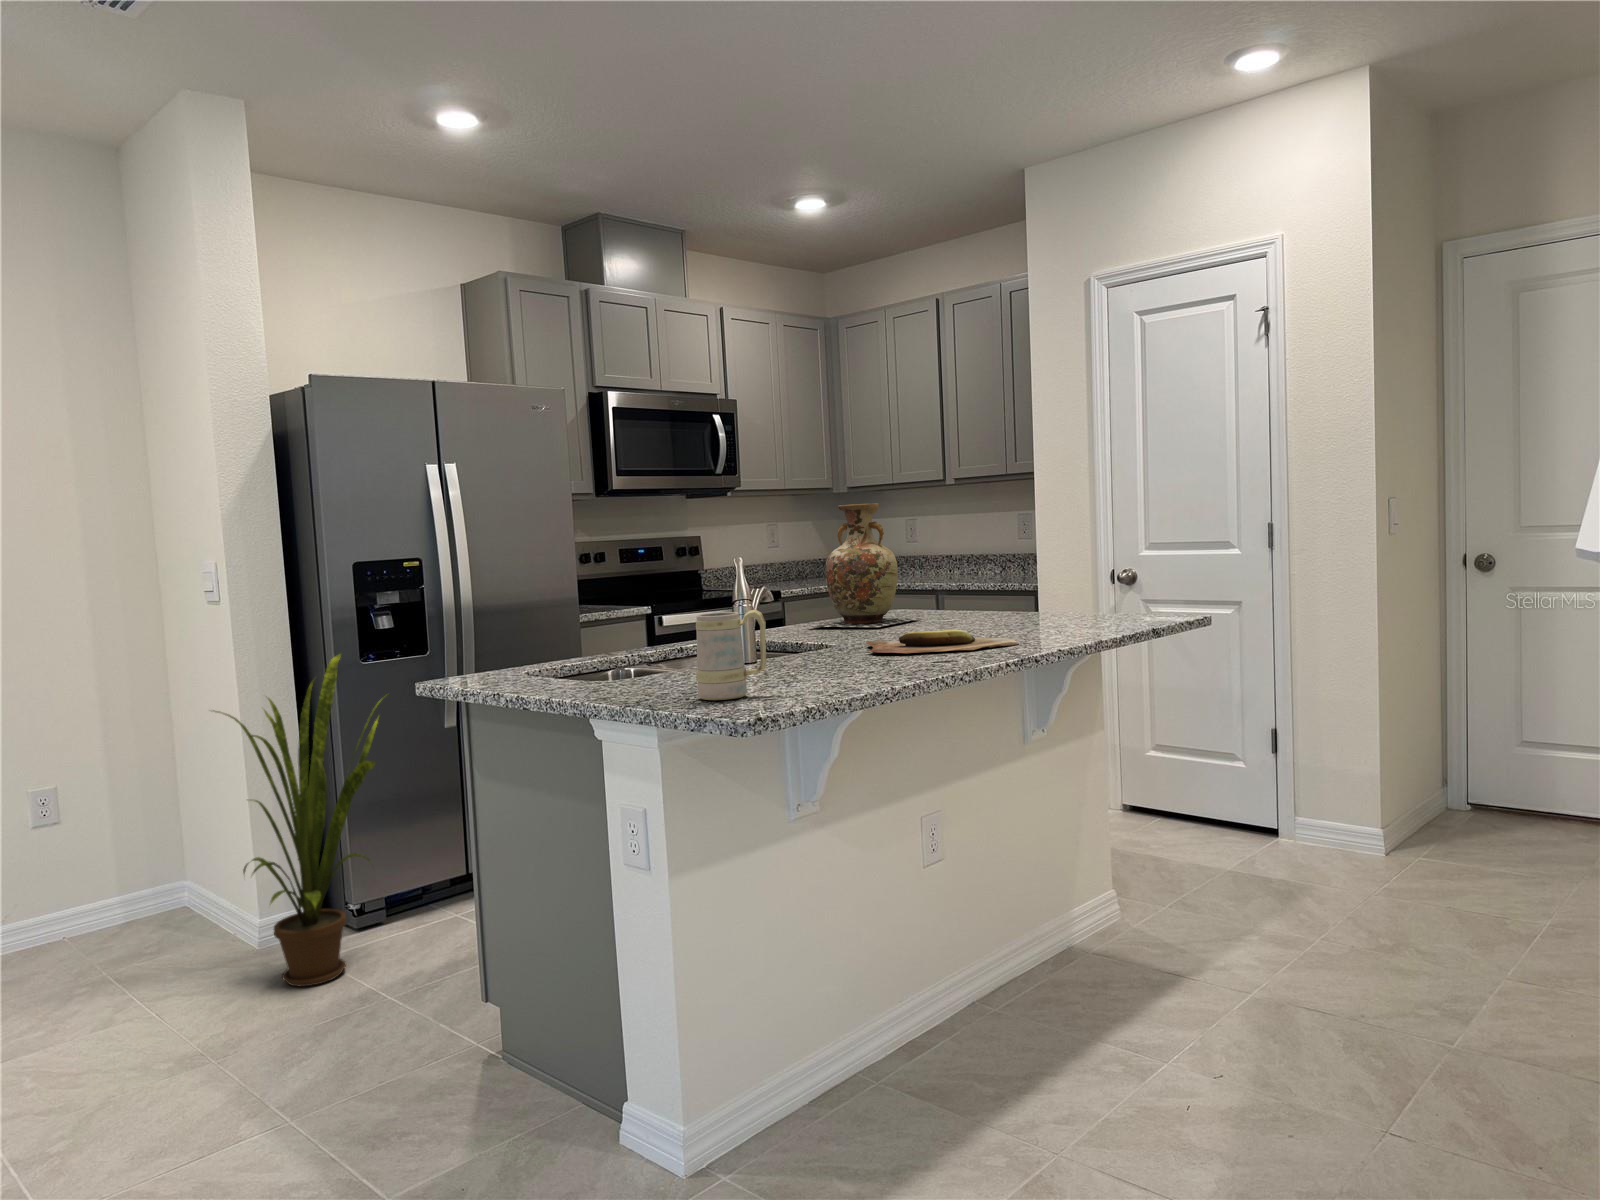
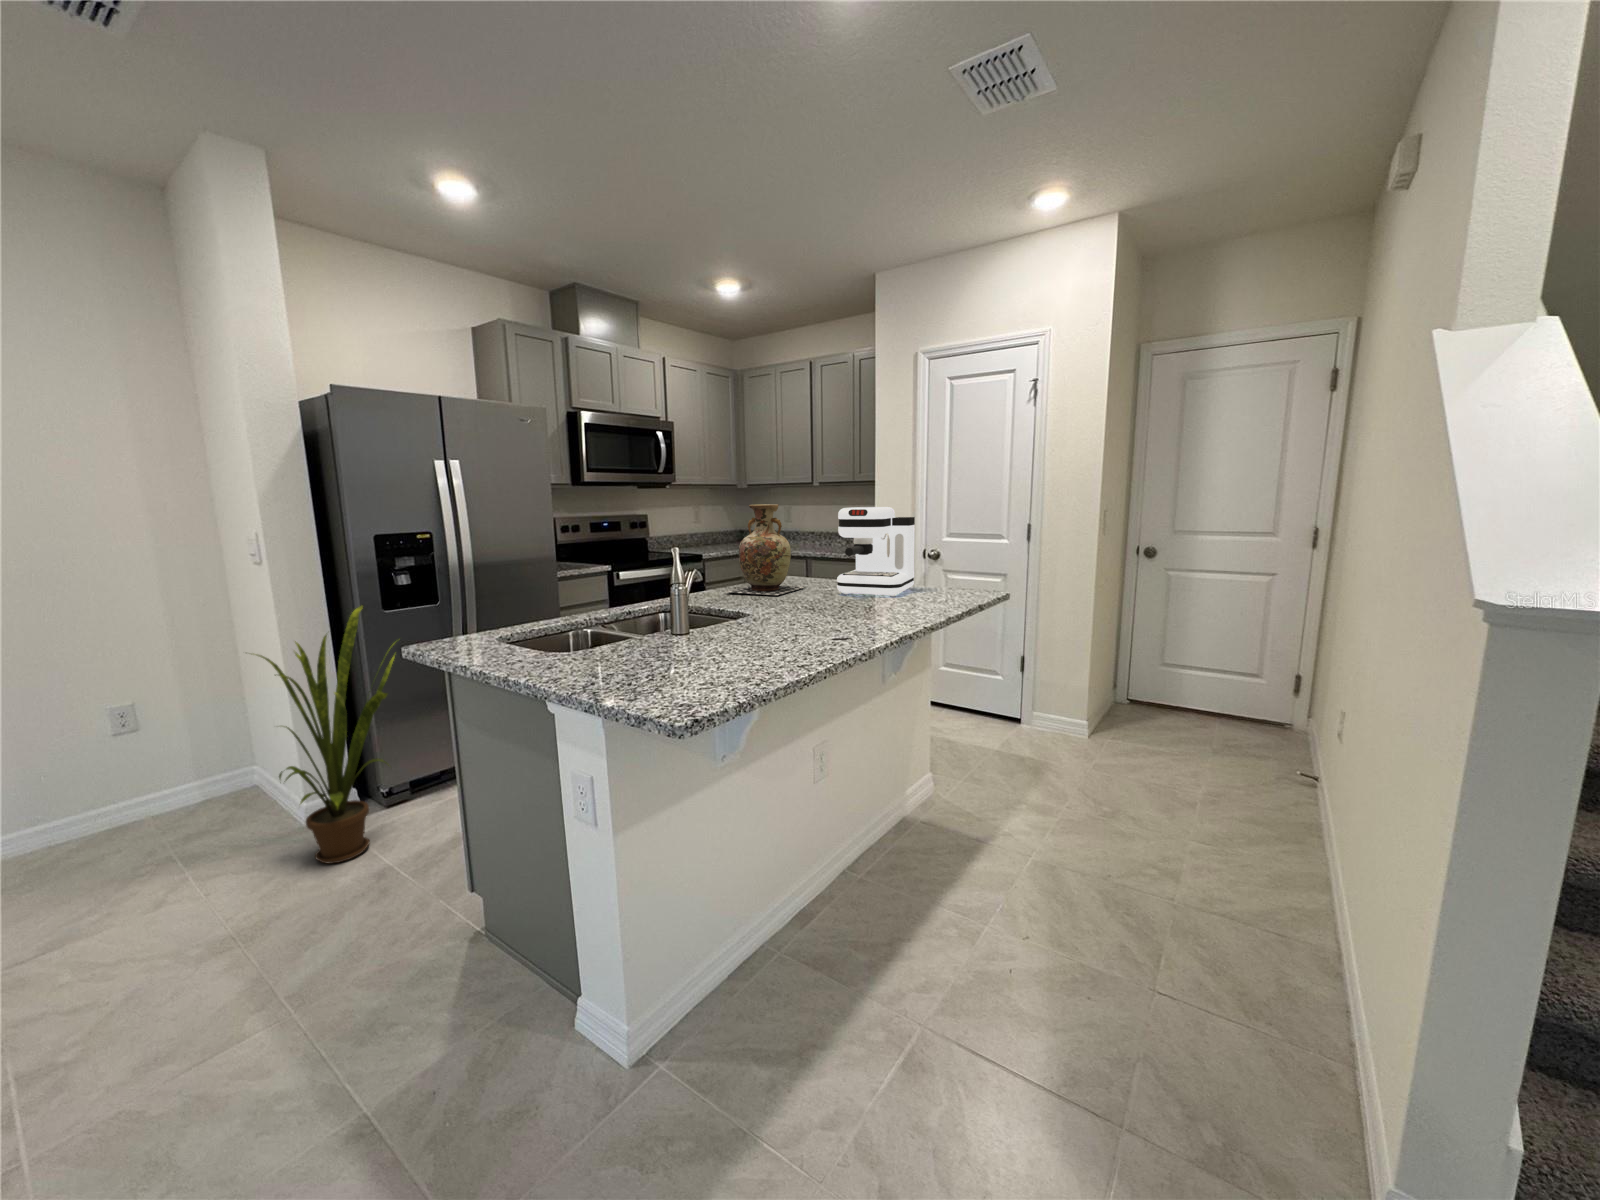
coffee maker: none [960,500,1075,624] -> present [837,507,915,597]
mug: present [696,610,766,700] -> none [638,609,700,687]
cutting board: present [866,630,1019,653] -> none [772,608,887,628]

